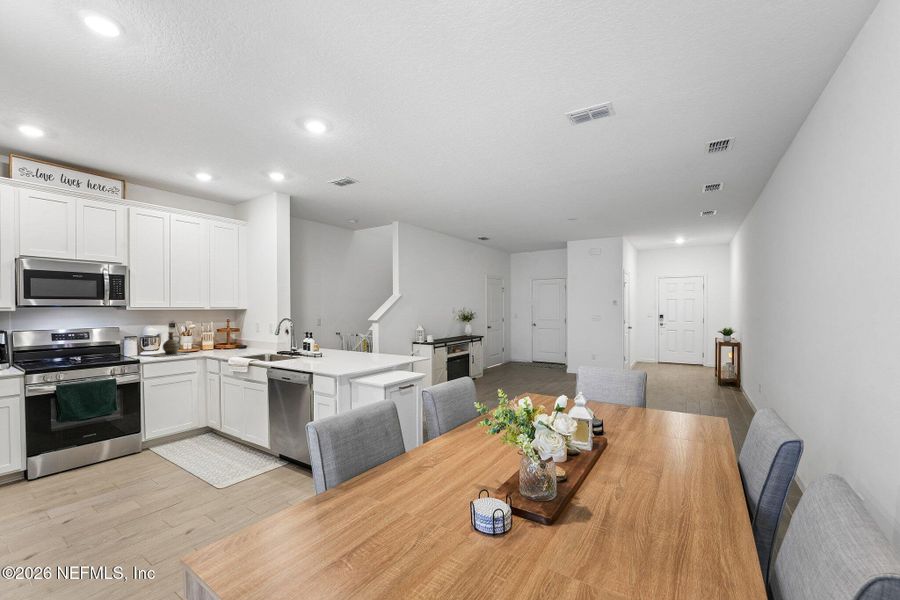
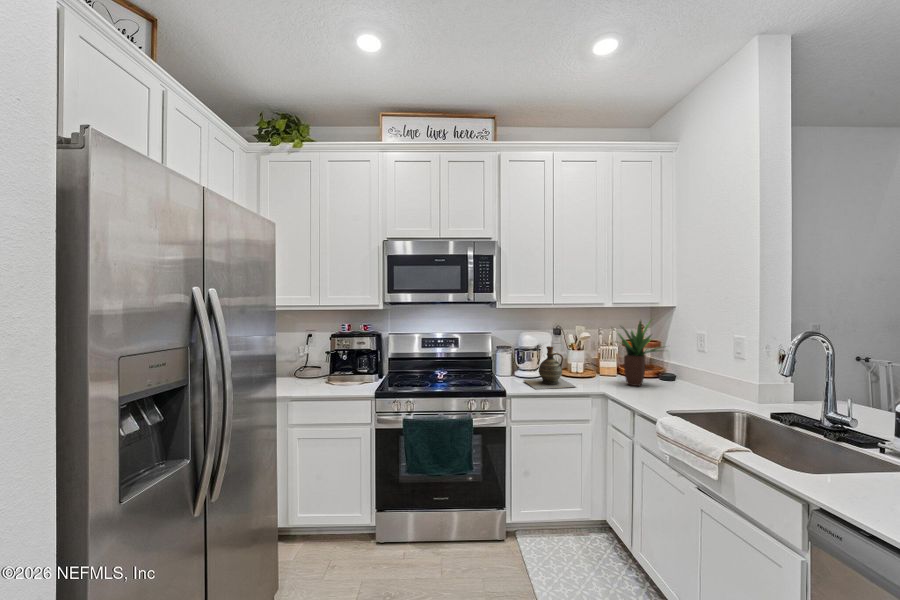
potted plant: none [211,314,244,350] -> present [618,321,660,386]

